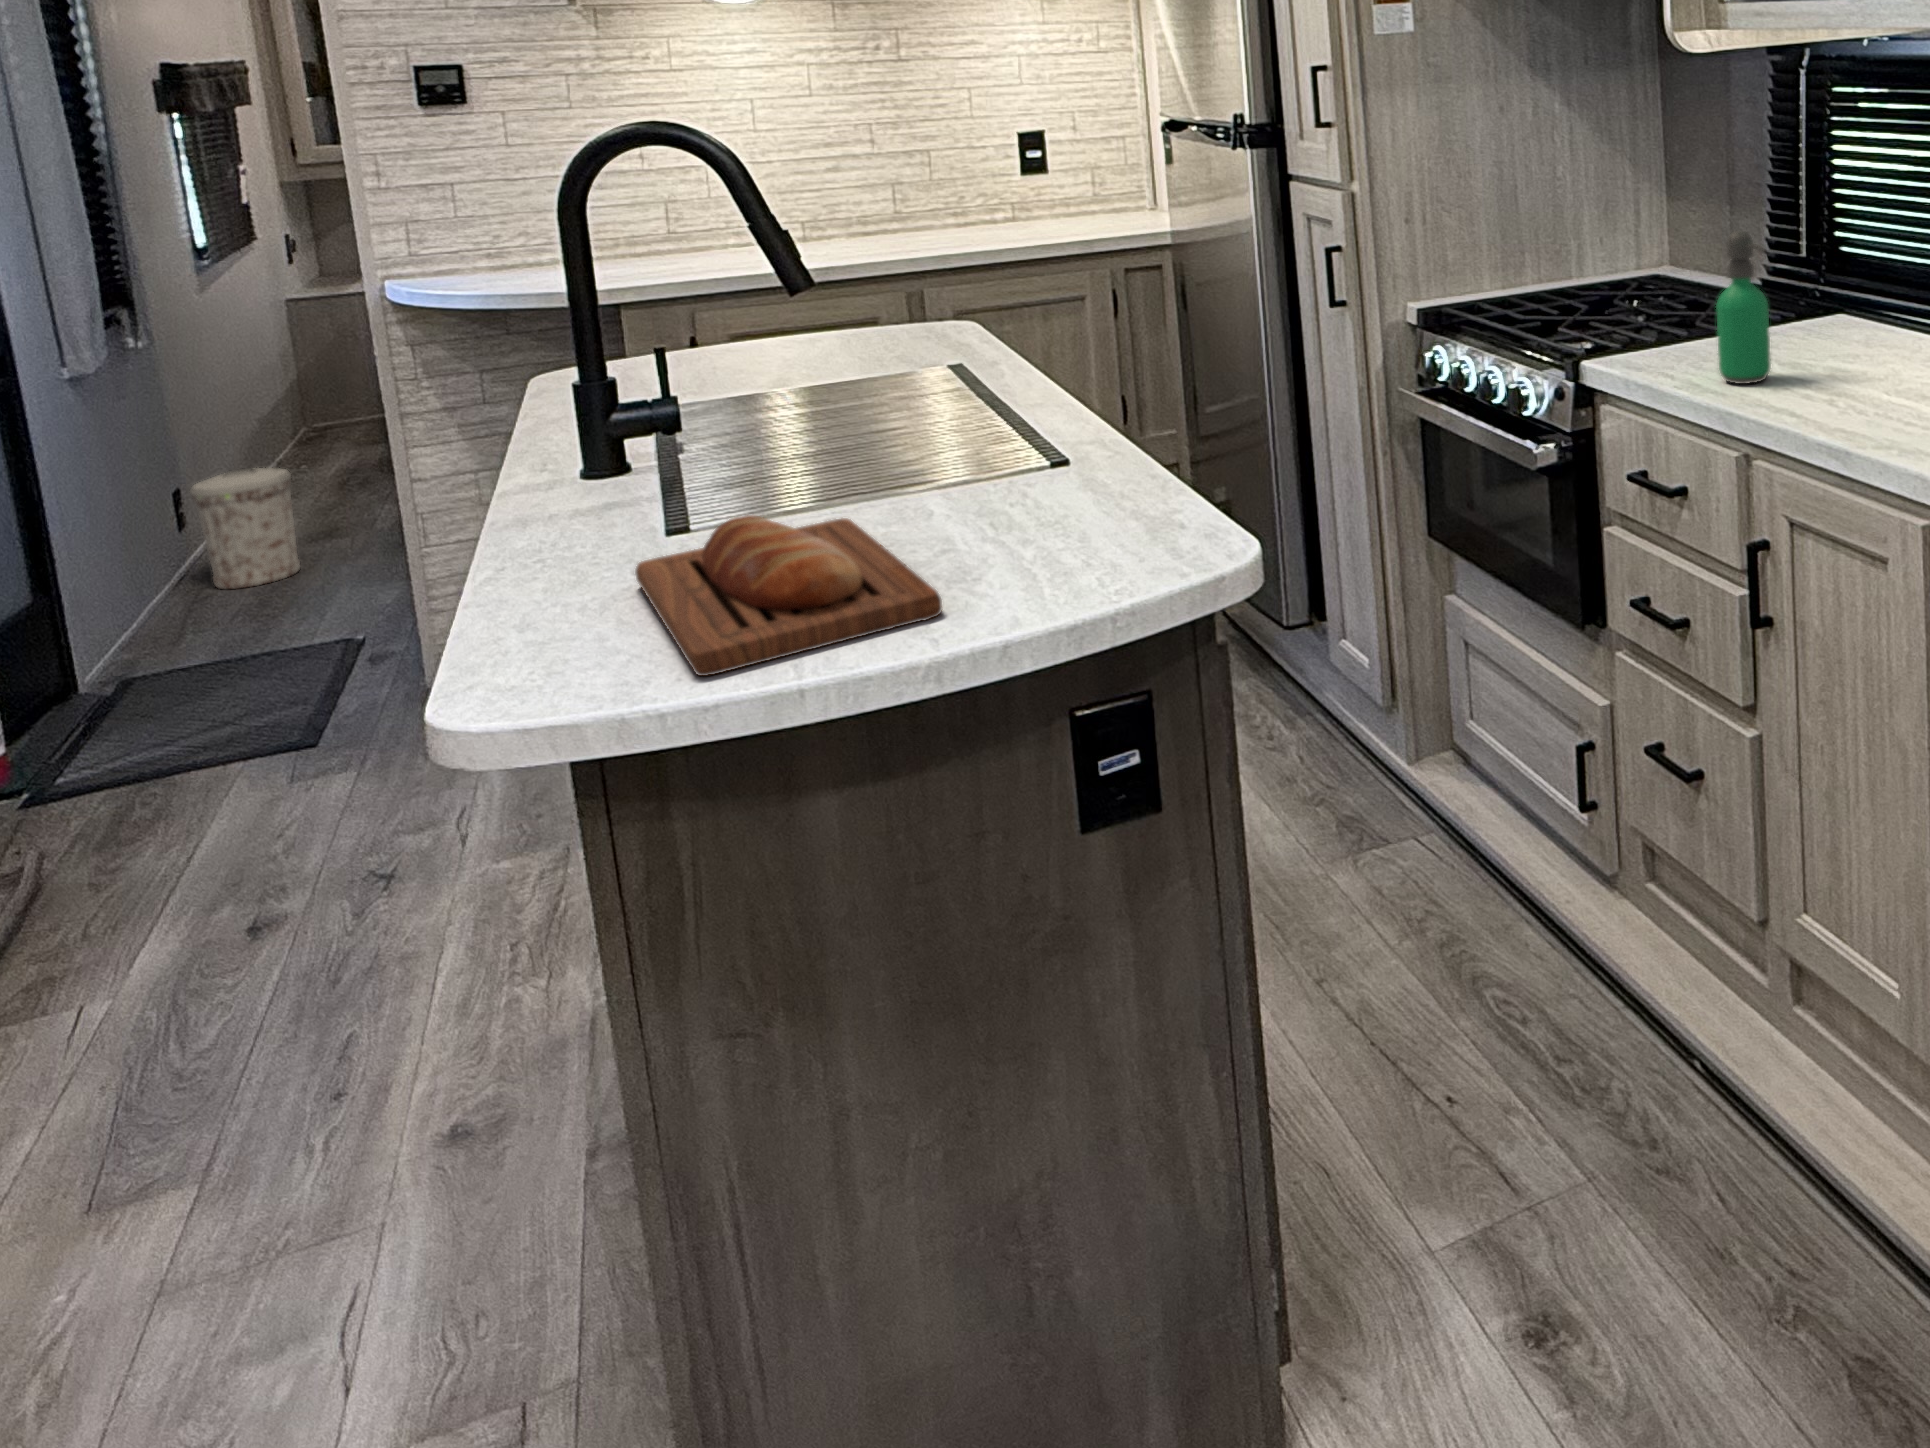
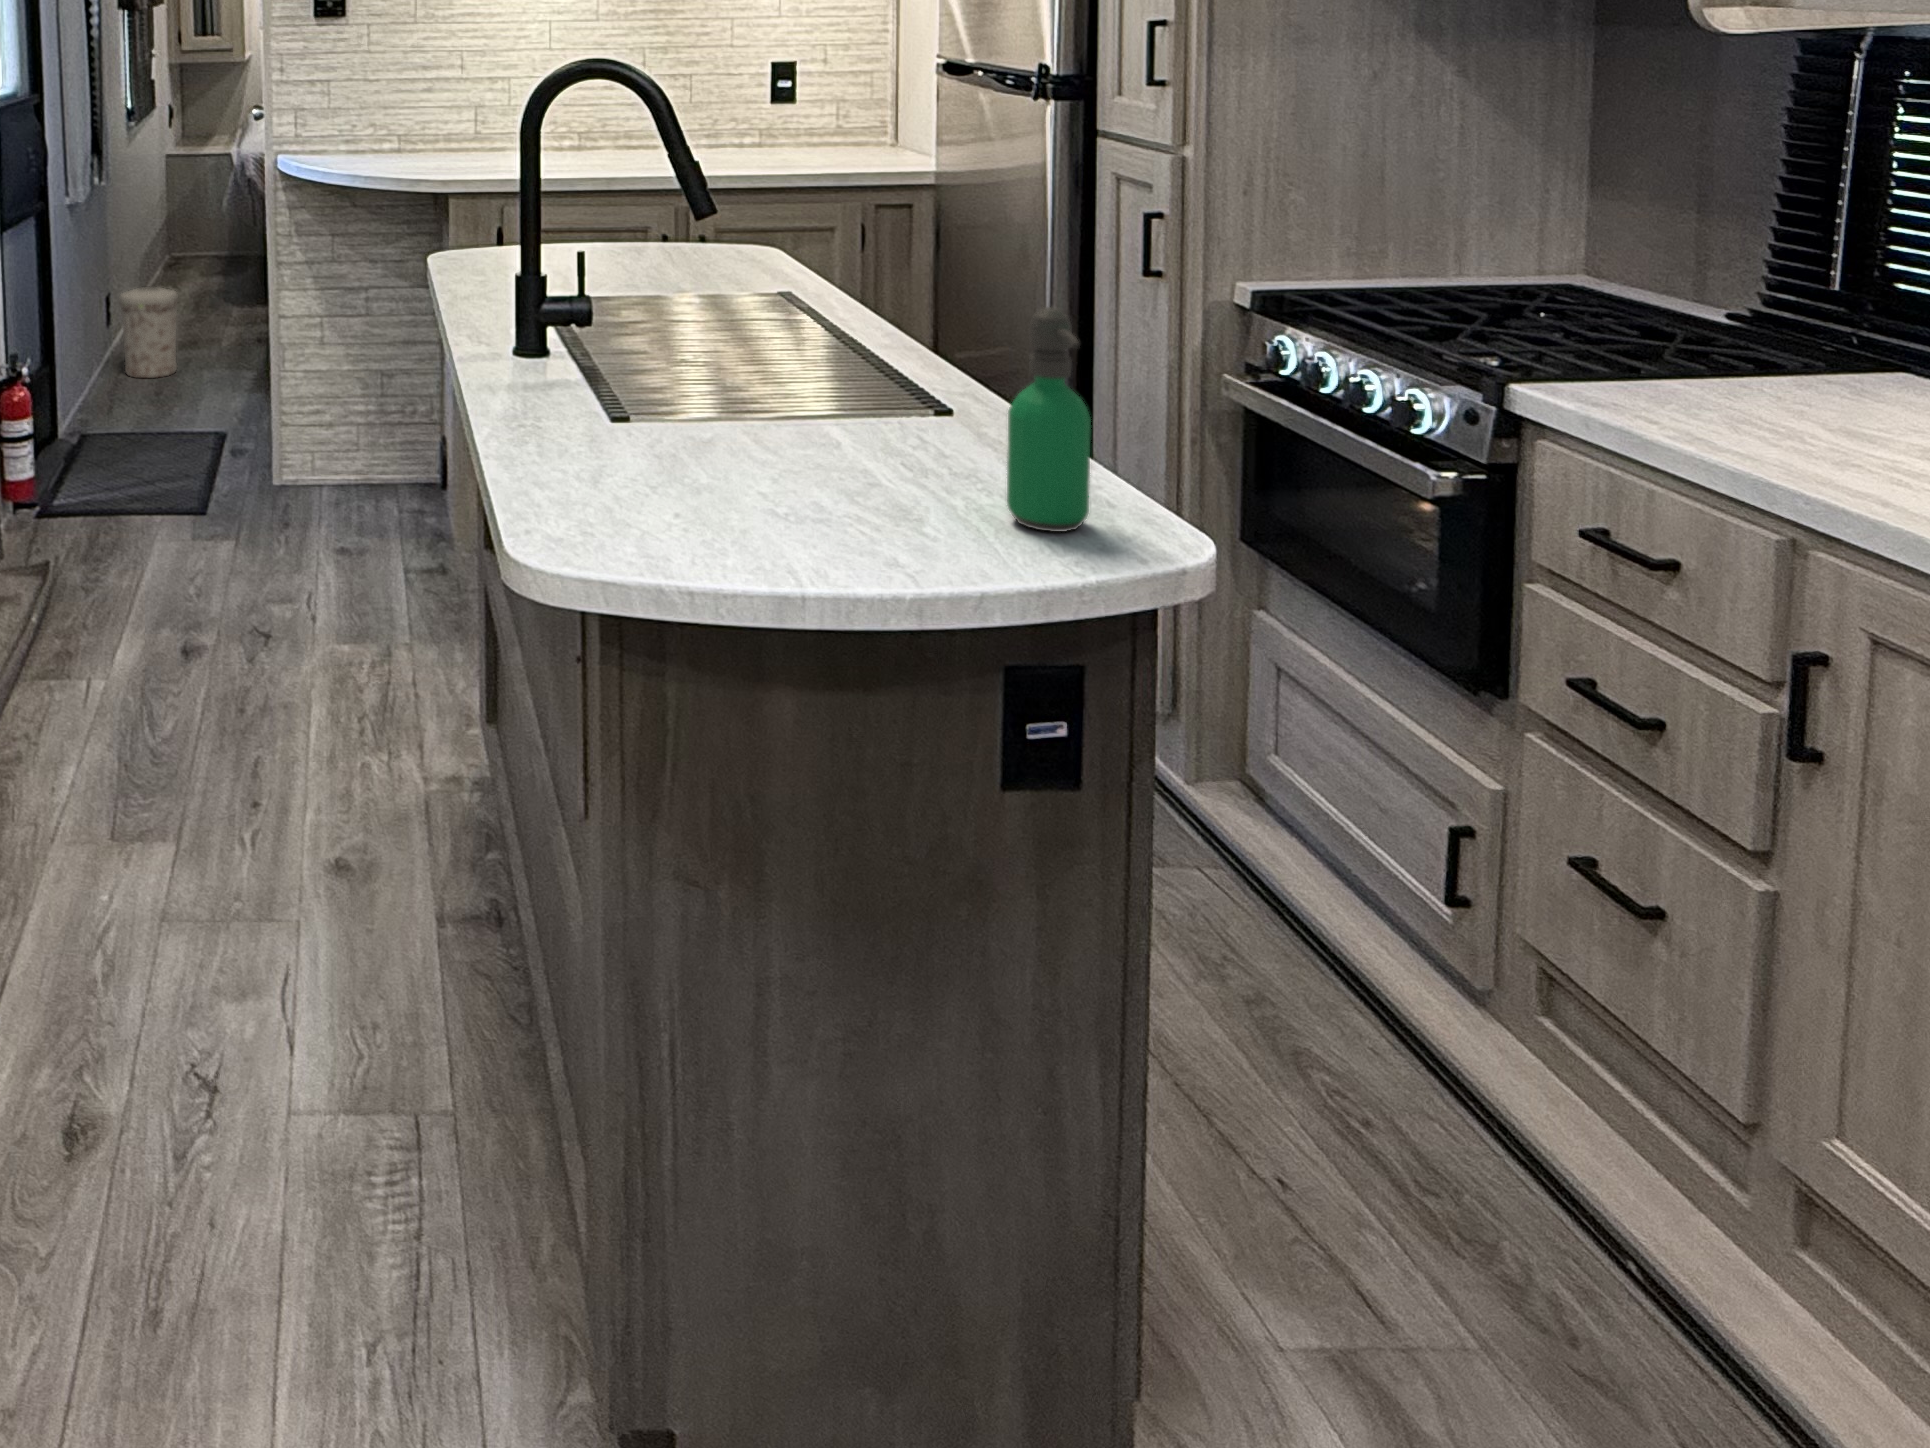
soap dispenser: present [1716,231,1771,384] -> present [1007,307,1091,532]
bread loaf: present [635,515,942,676] -> none [606,417,901,559]

